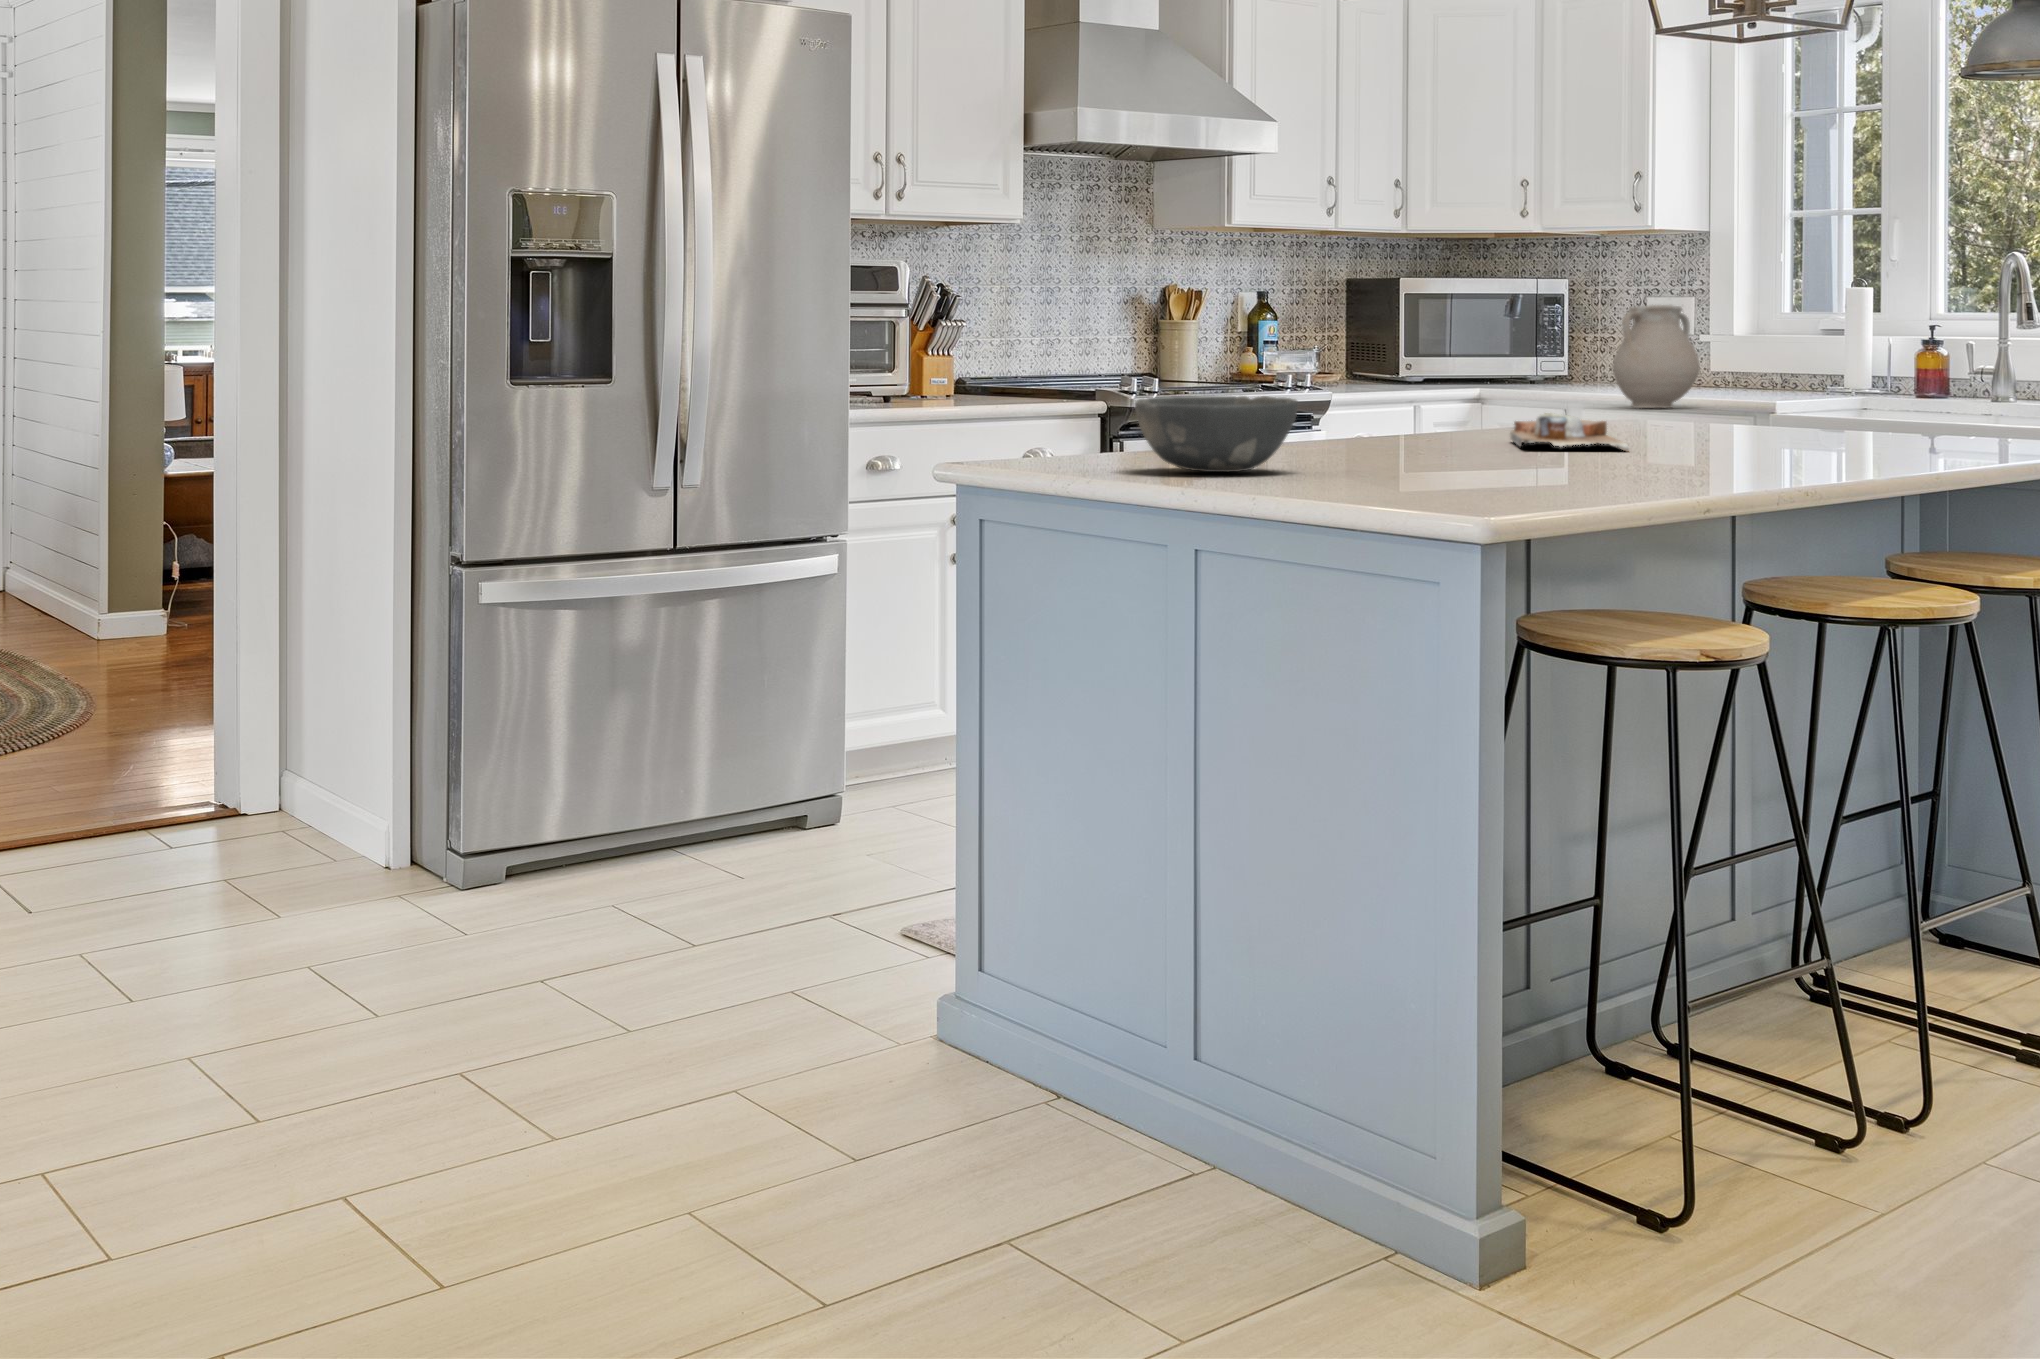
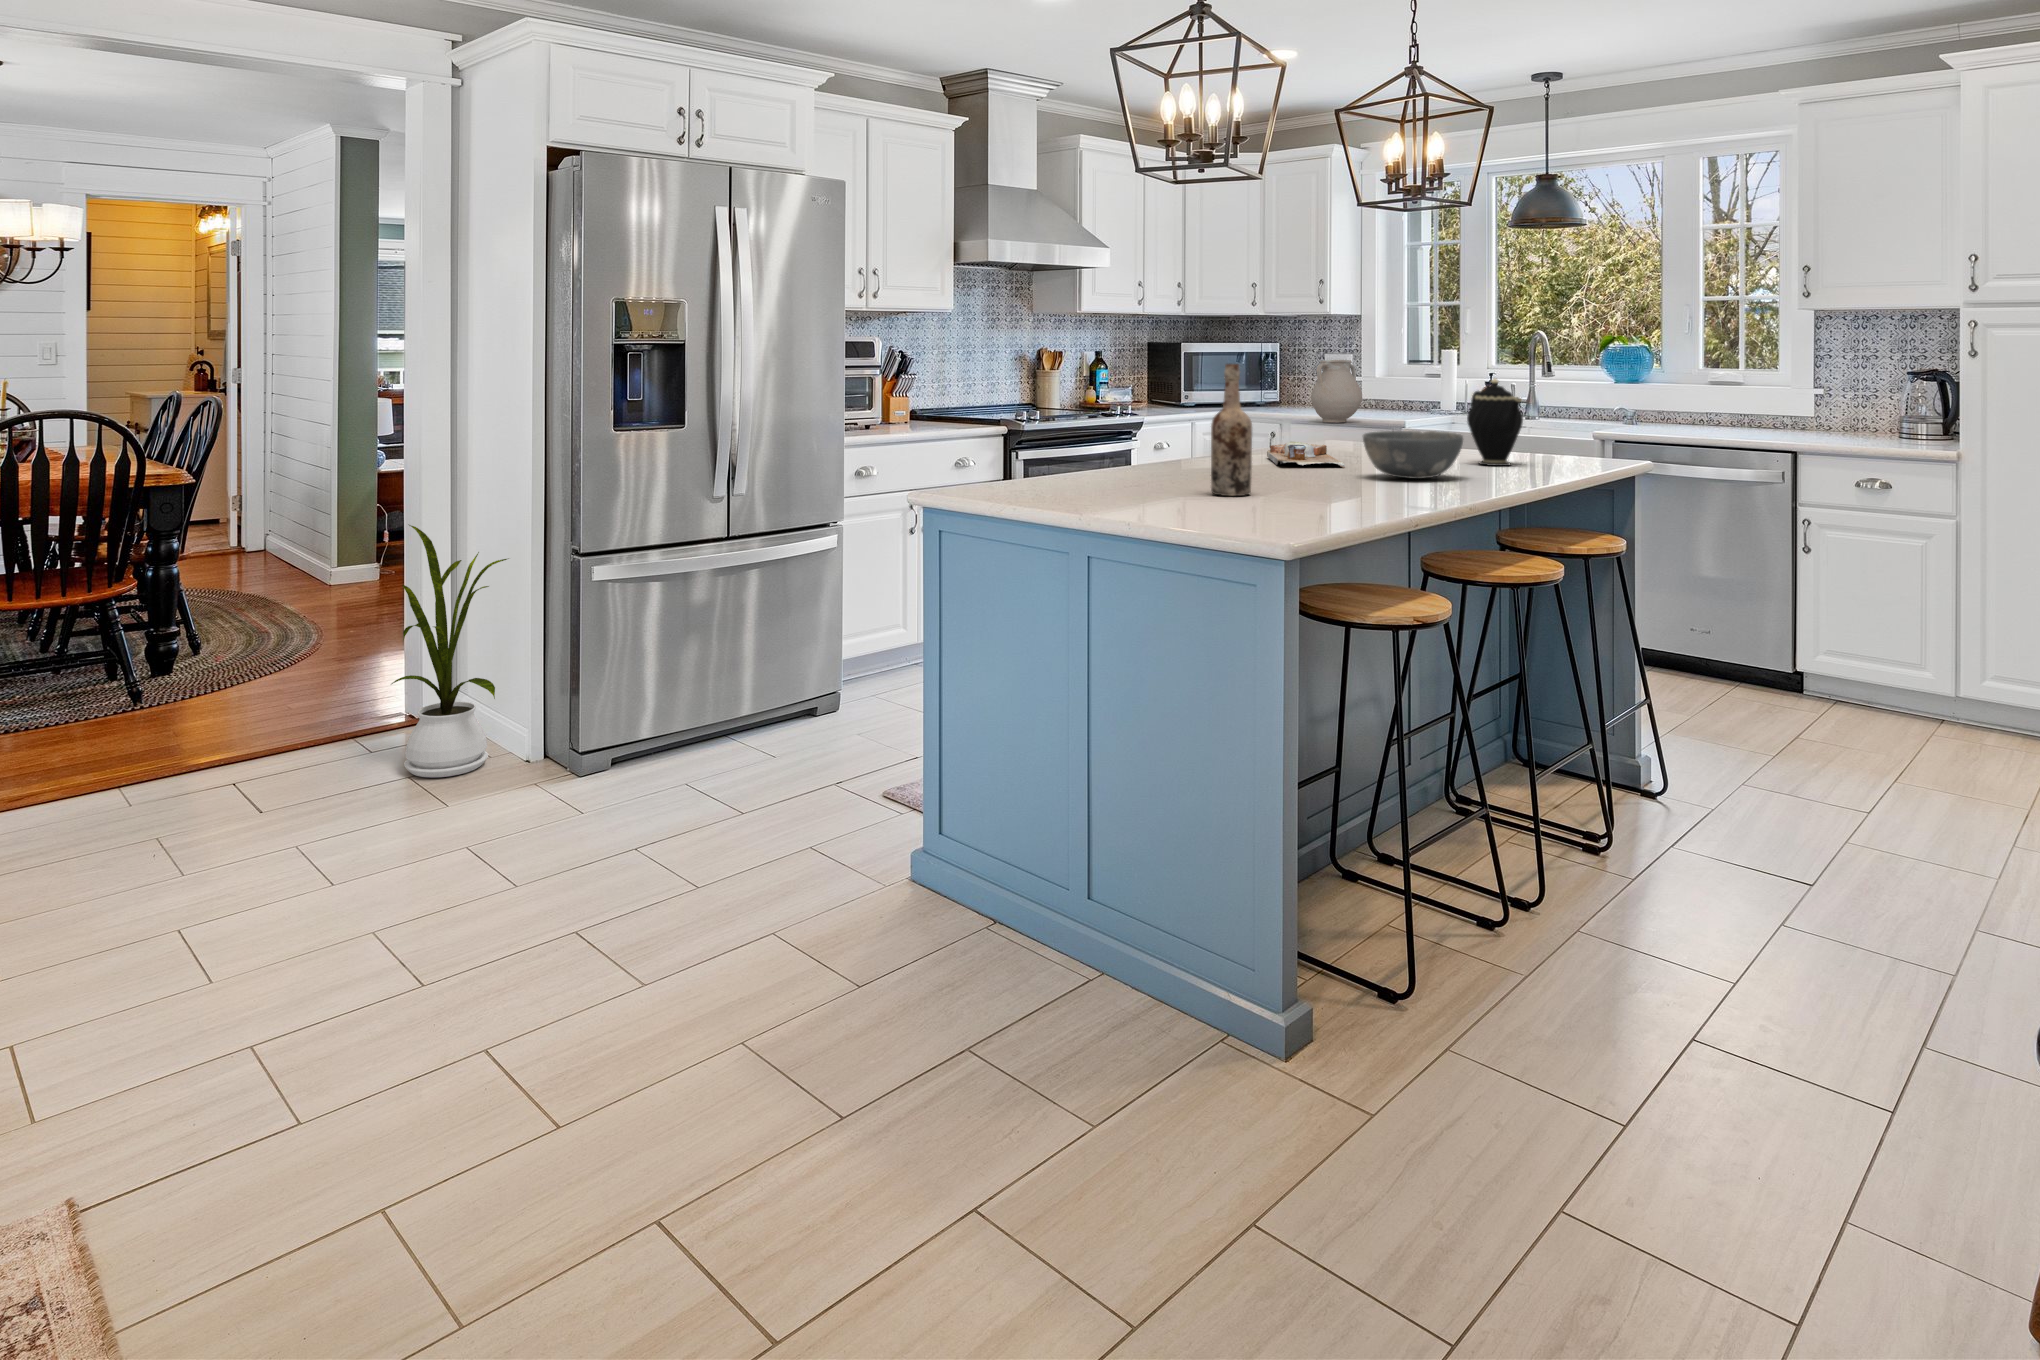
wine bottle: none [1396,273,1460,475] -> present [1211,364,1252,496]
teapot: none [1836,310,1930,452] -> present [1467,378,1523,466]
bowl: present [1135,396,1298,472] -> present [1363,431,1463,479]
house plant: none [196,521,366,882] -> present [392,525,507,778]

